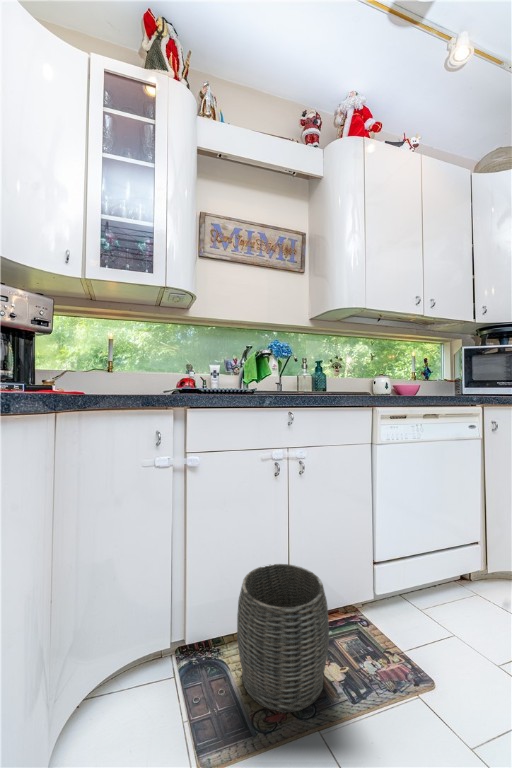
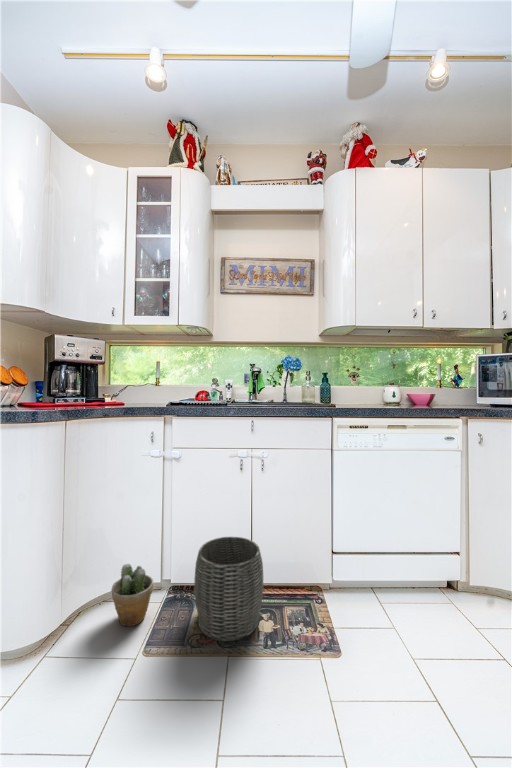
potted plant: none [118,633,180,733] -> present [111,564,153,626]

